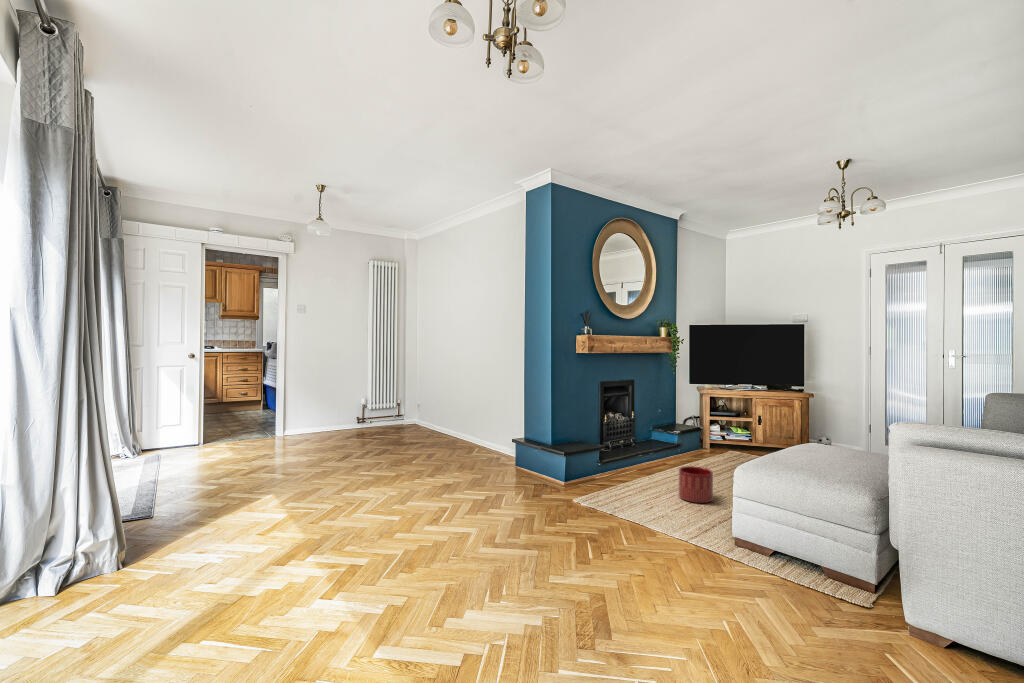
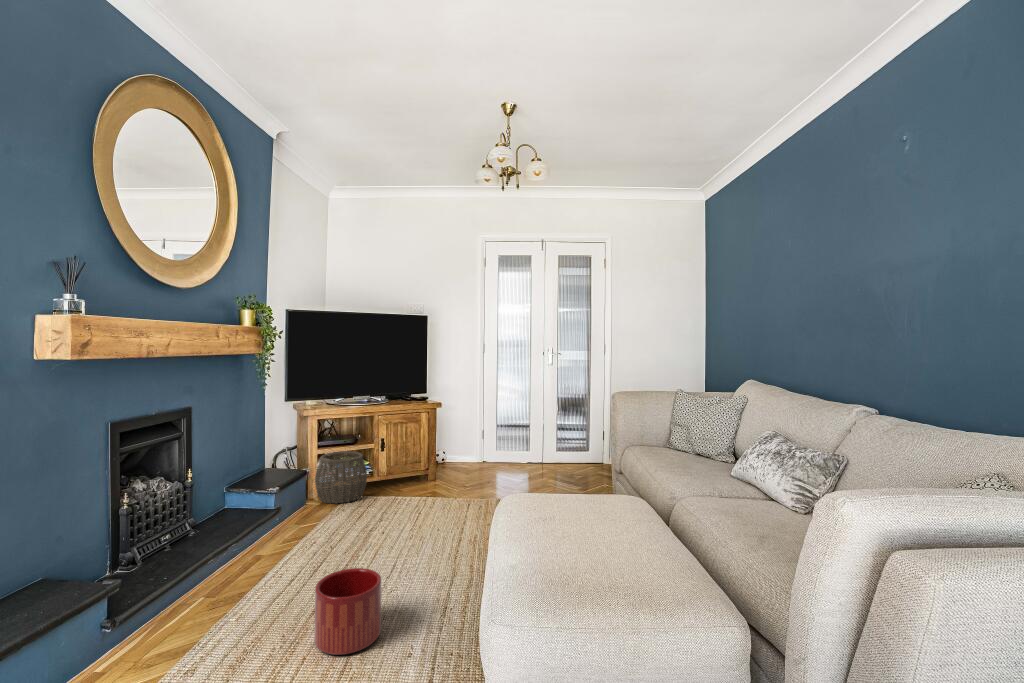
woven basket: none [707,421,744,455] -> present [315,451,367,504]

